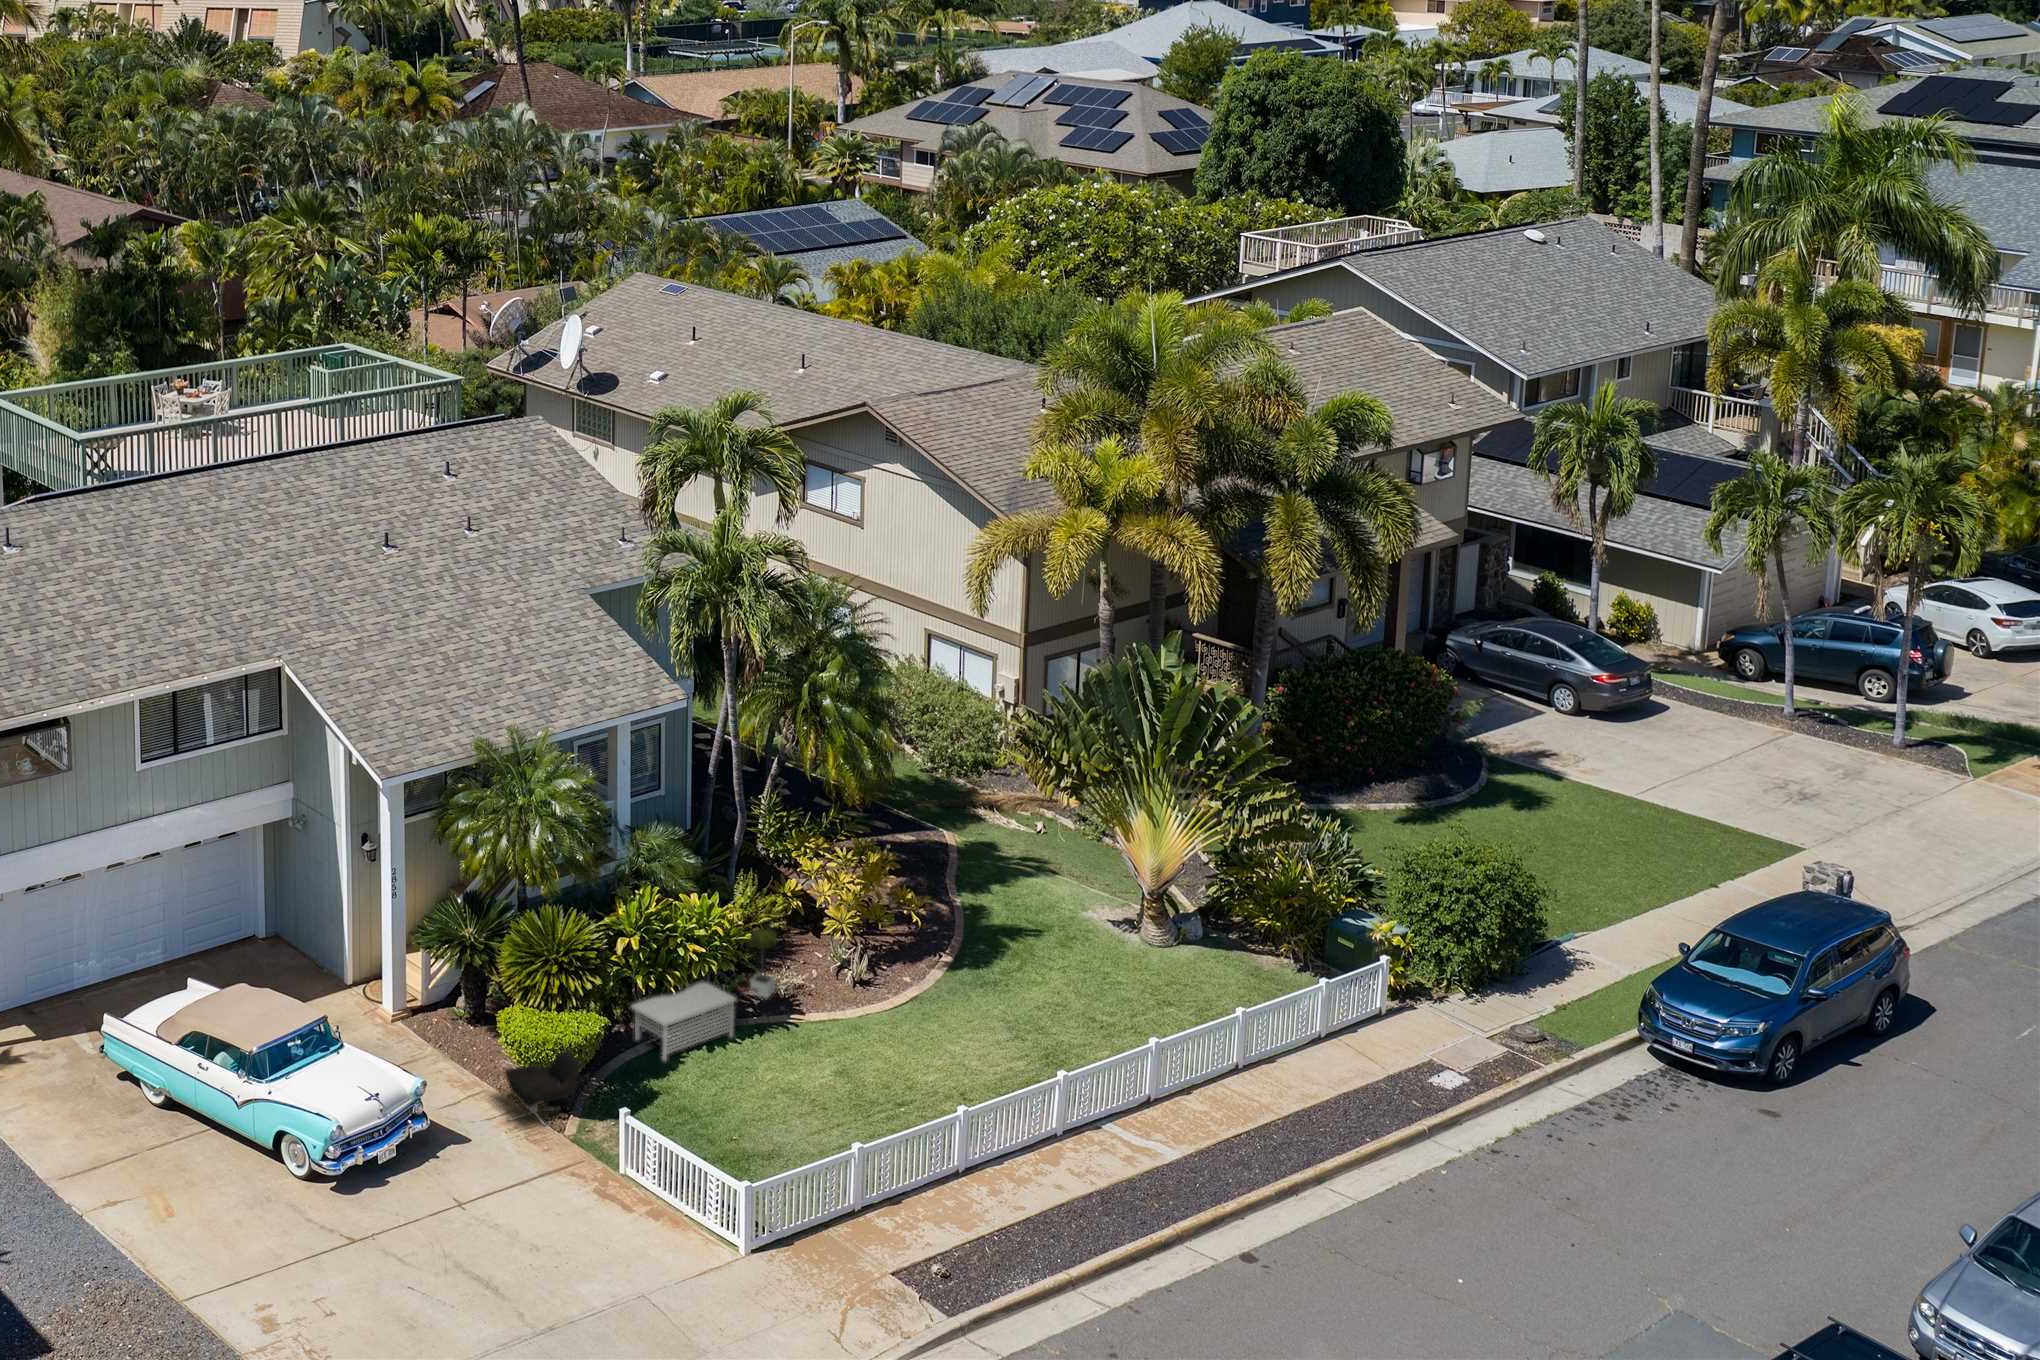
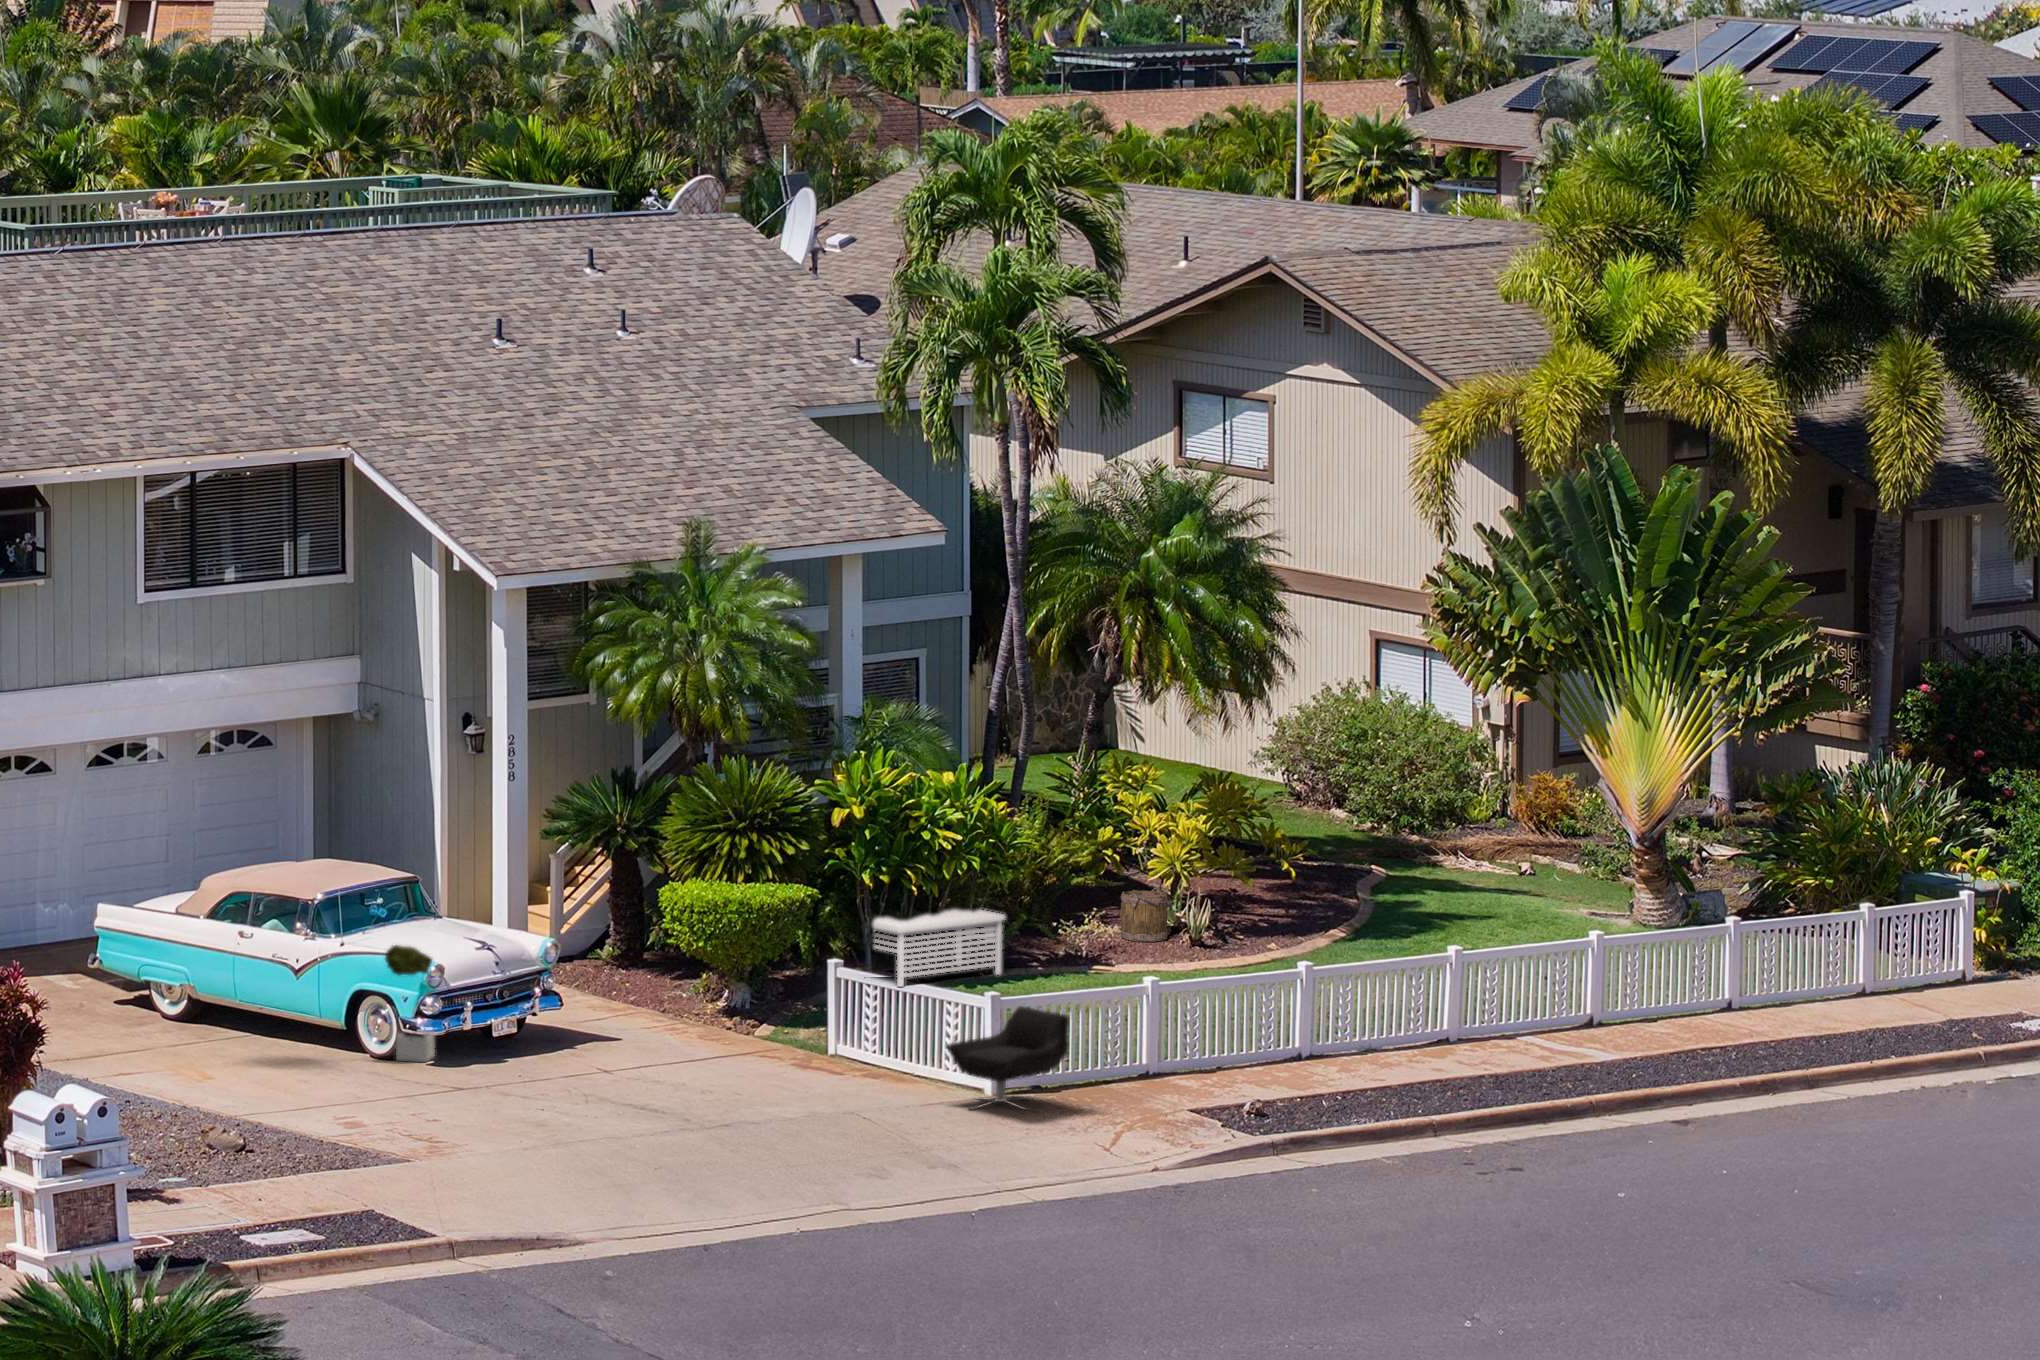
potted tree: present [749,929,777,998] -> present [385,945,435,1062]
bucket: none [810,937,846,980] -> present [1120,888,1174,942]
lounge chair: present [505,1050,580,1125] -> present [948,1006,1069,1110]

